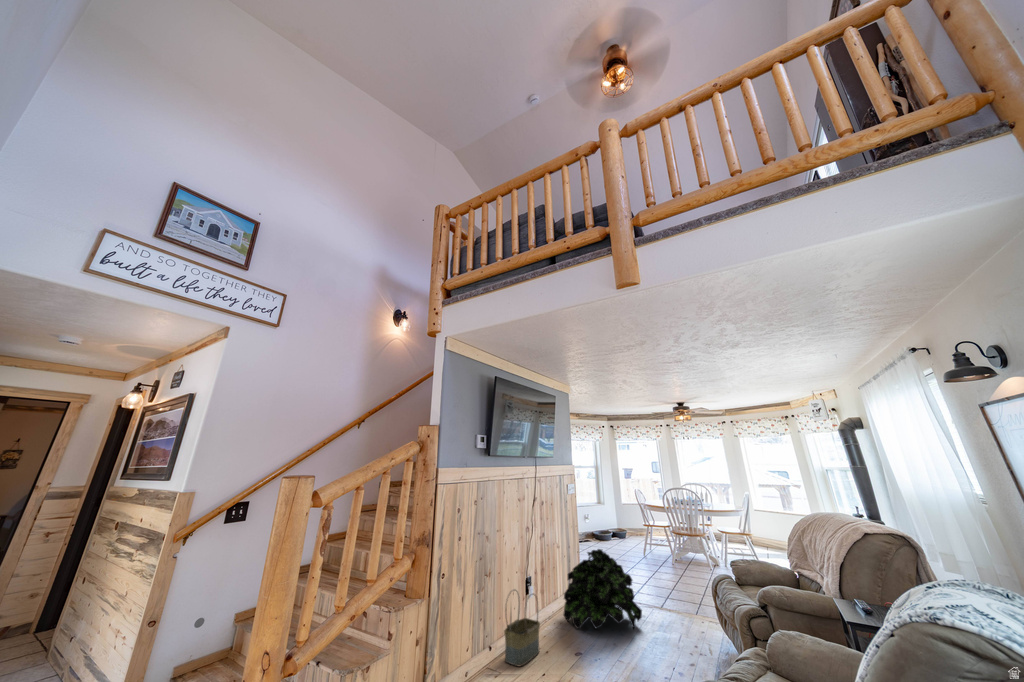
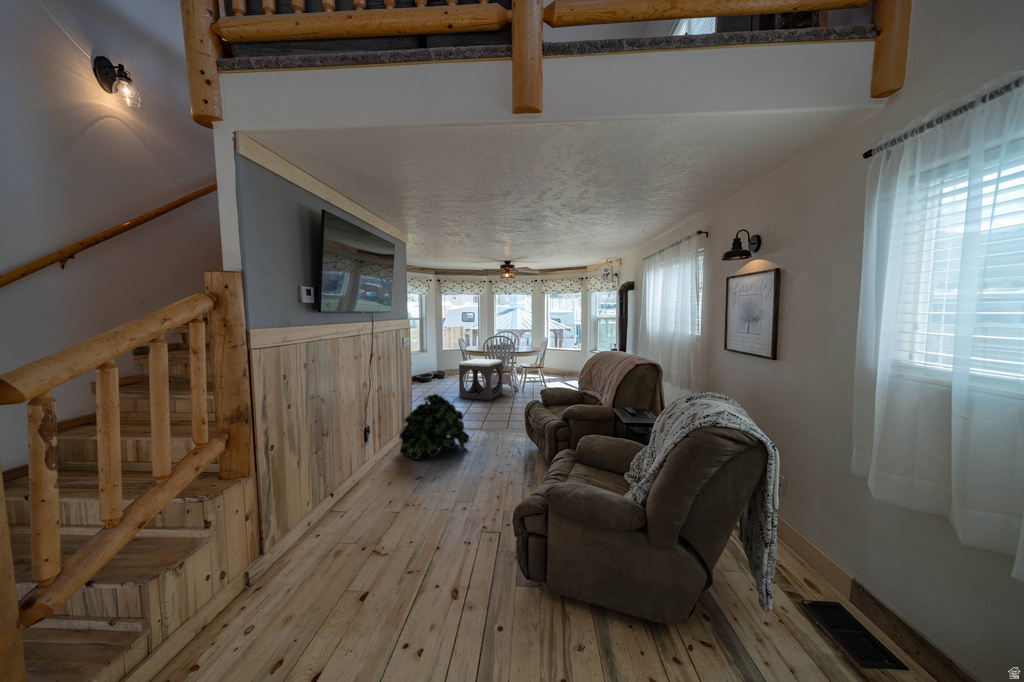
footstool: none [636,515,696,571] -> present [459,359,503,400]
basket: present [504,589,540,666] -> none [346,442,382,504]

